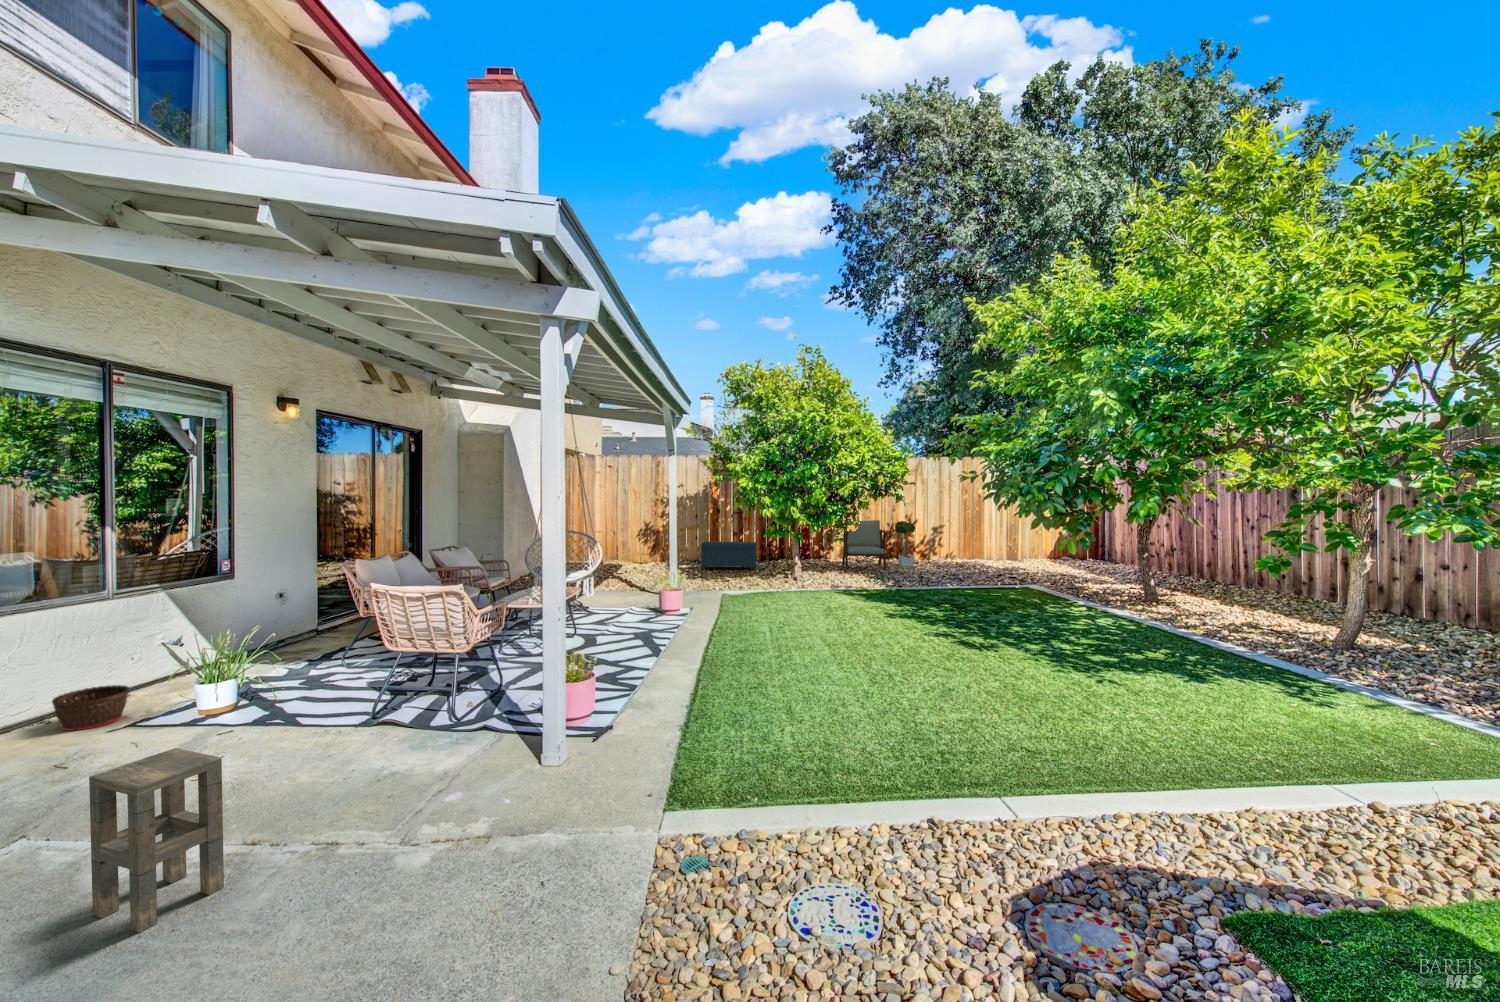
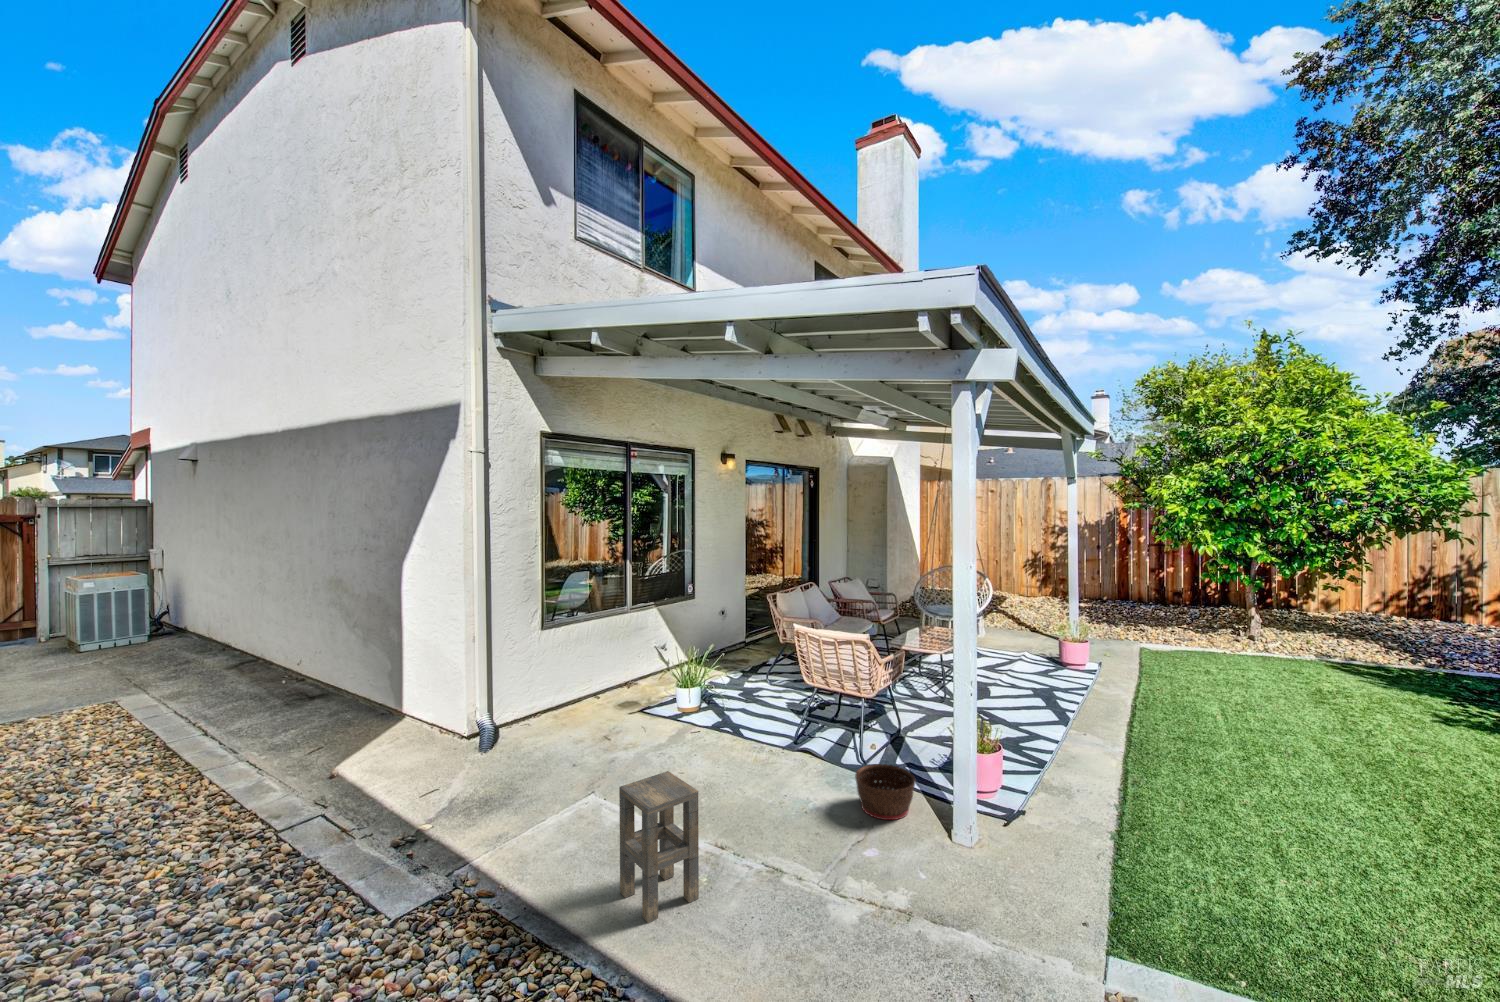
lounge chair: present [842,520,887,569] -> none [1314,561,1397,633]
potted tree: present [895,521,915,567] -> none [1410,566,1451,632]
bench: present [701,542,757,570] -> none [1105,577,1181,616]
basket: present [52,685,129,731] -> present [855,764,915,820]

